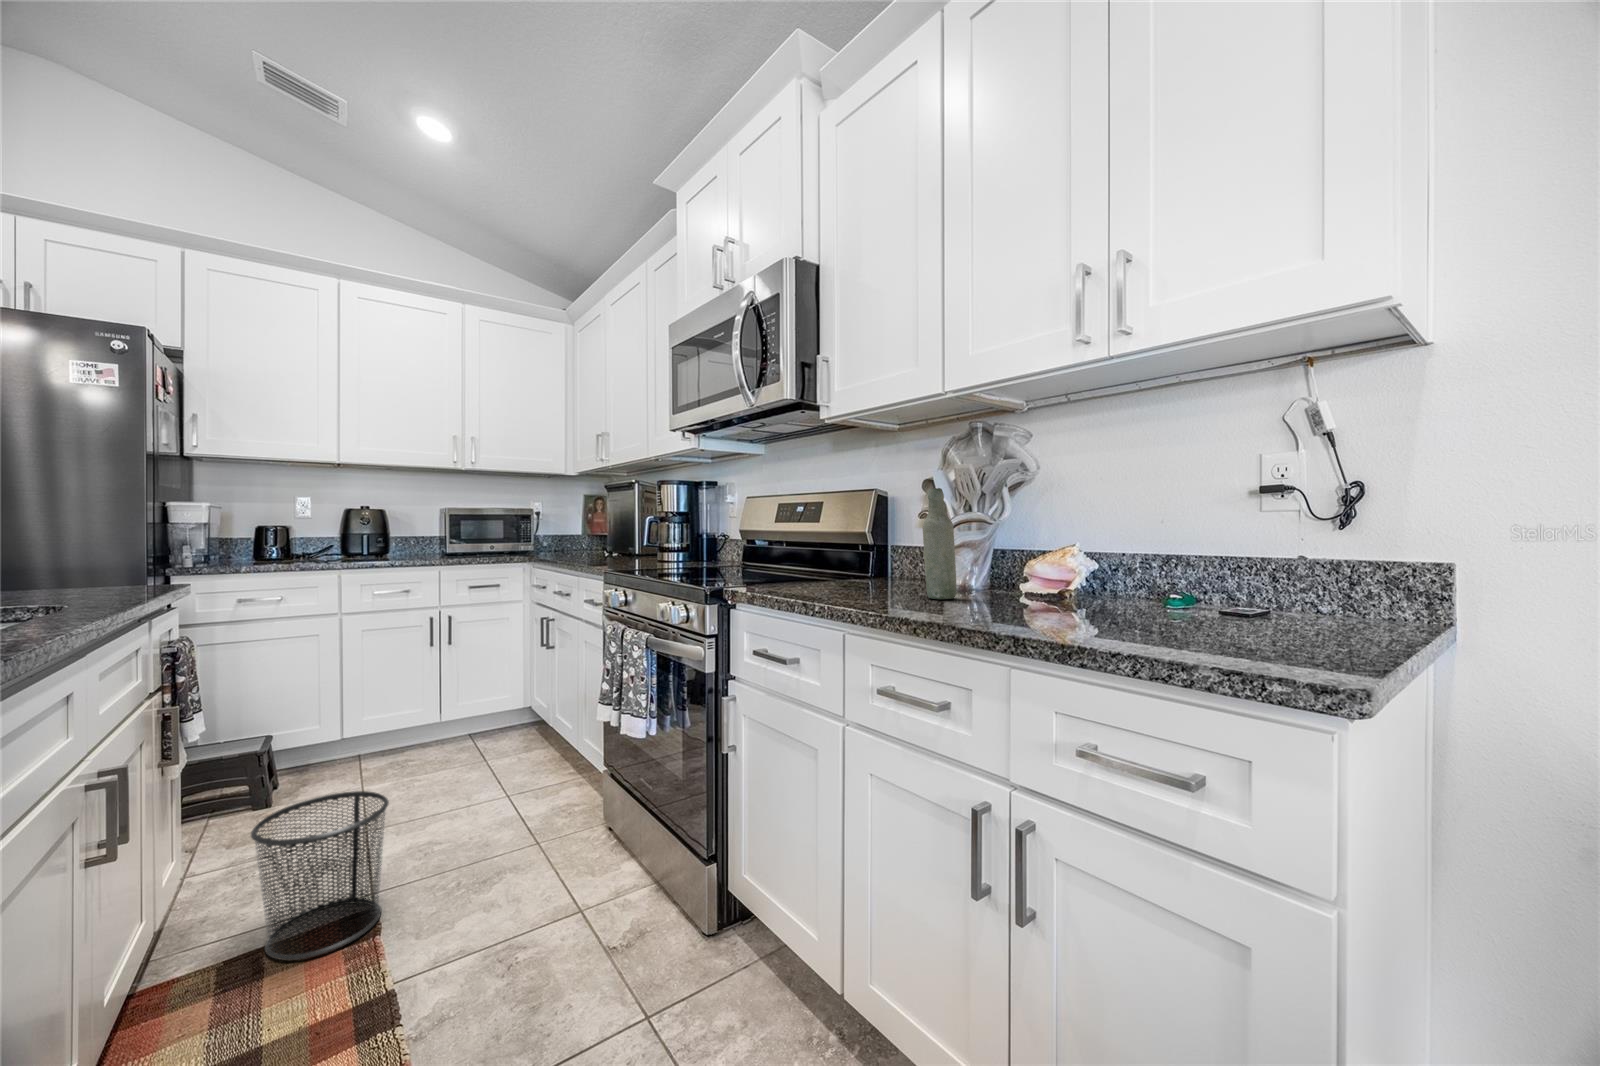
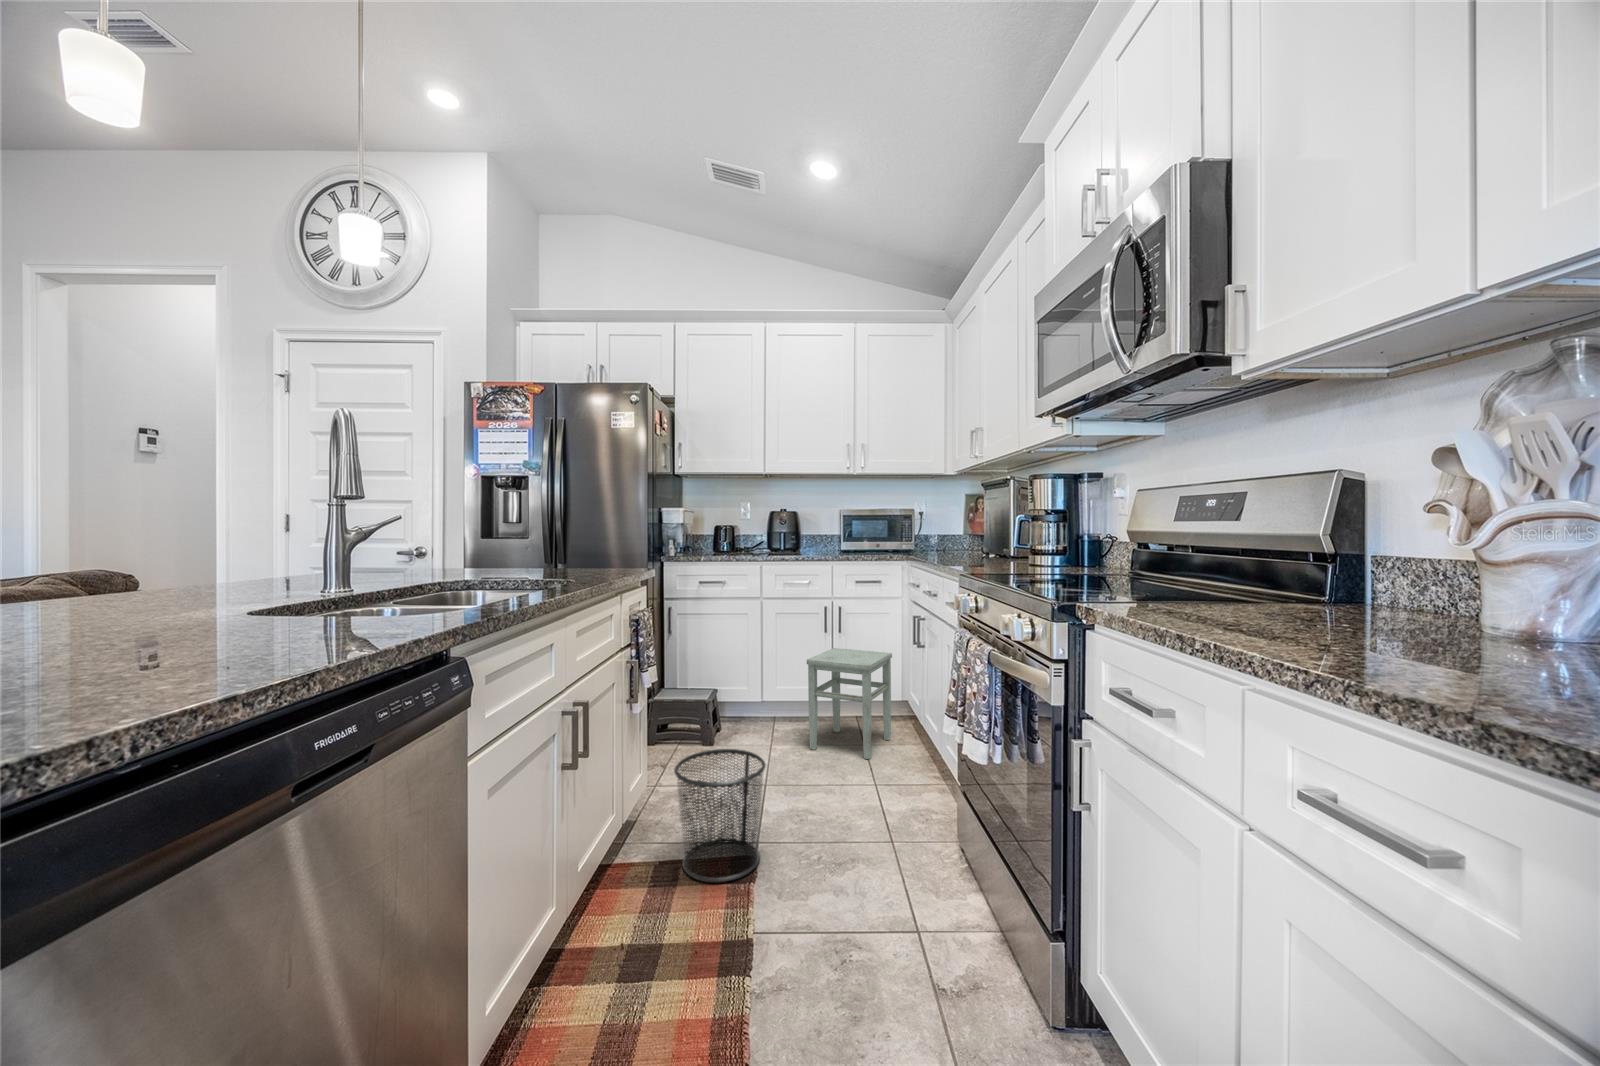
bottle: present [922,488,957,599] -> none [1419,458,1505,655]
stool: none [411,660,515,781] -> present [807,648,892,759]

